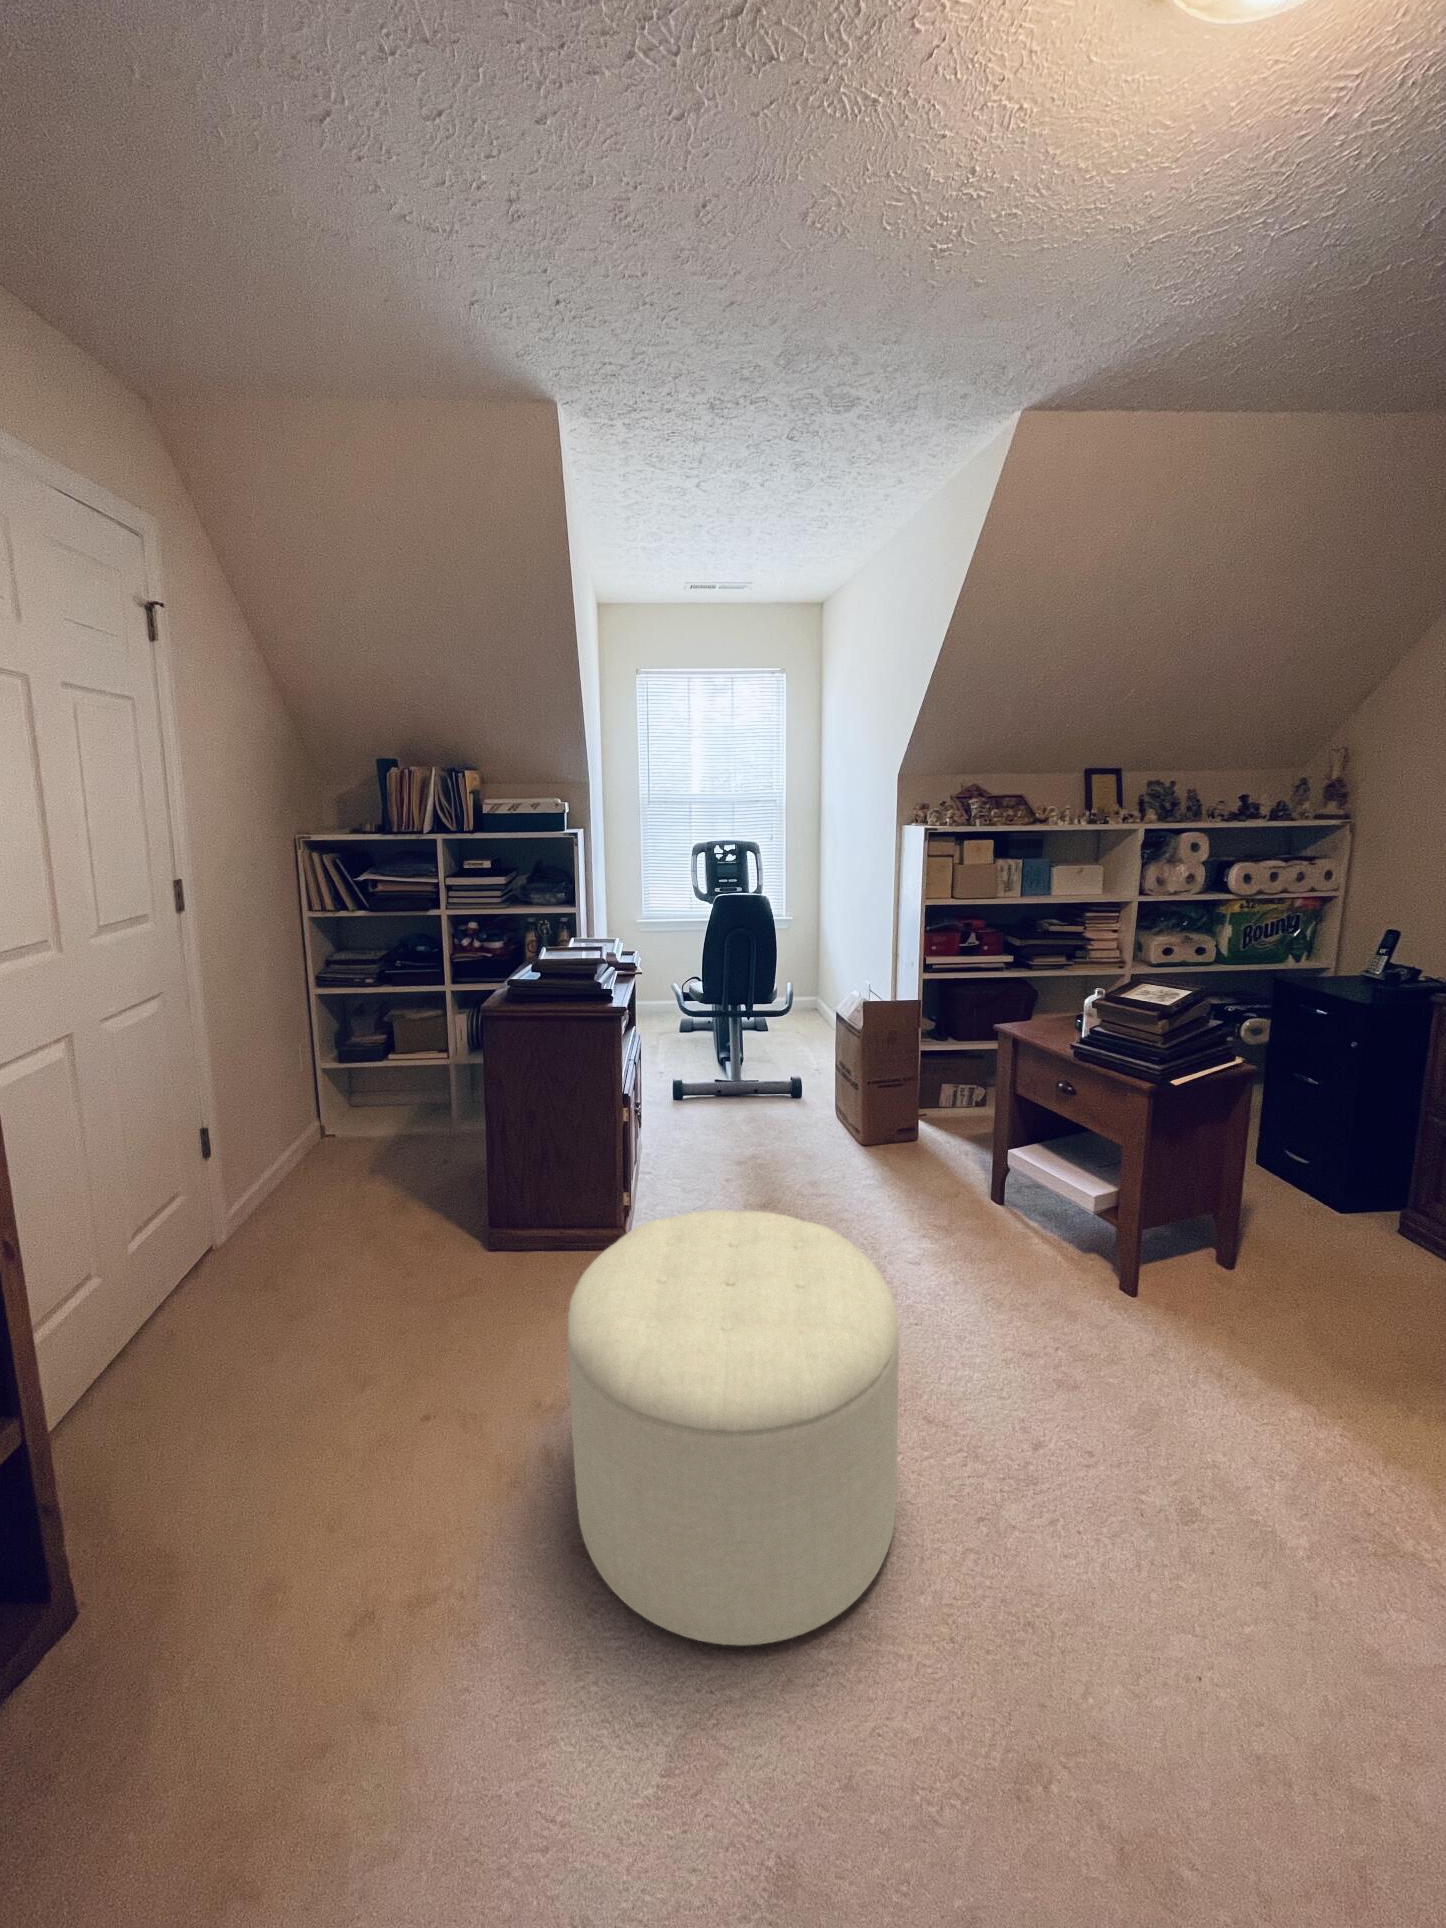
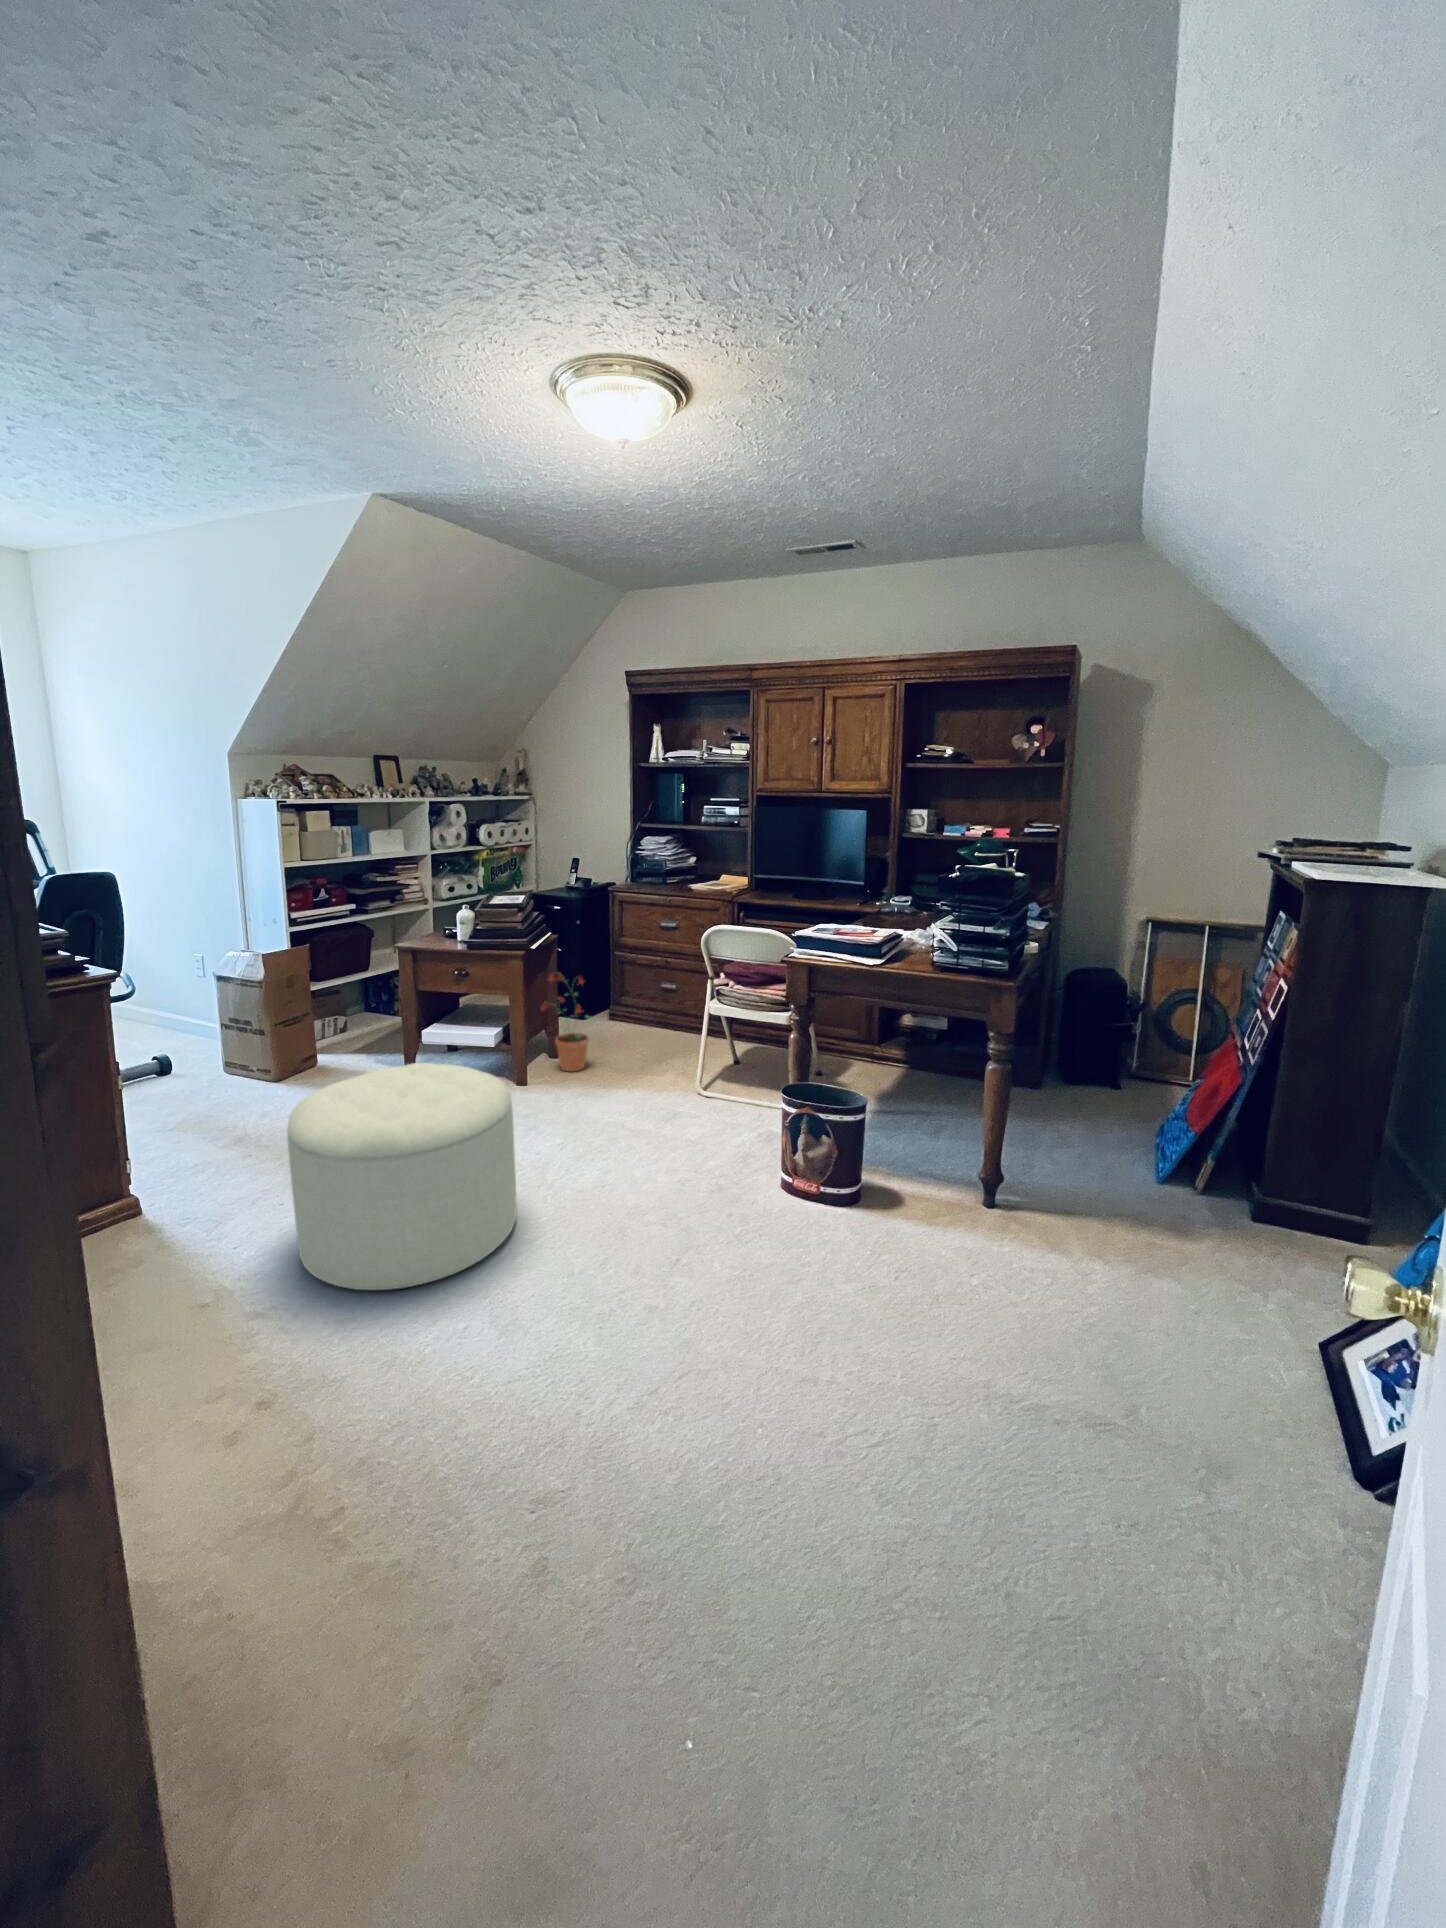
potted plant: none [1187,1126,1305,1319] -> present [541,973,589,1072]

